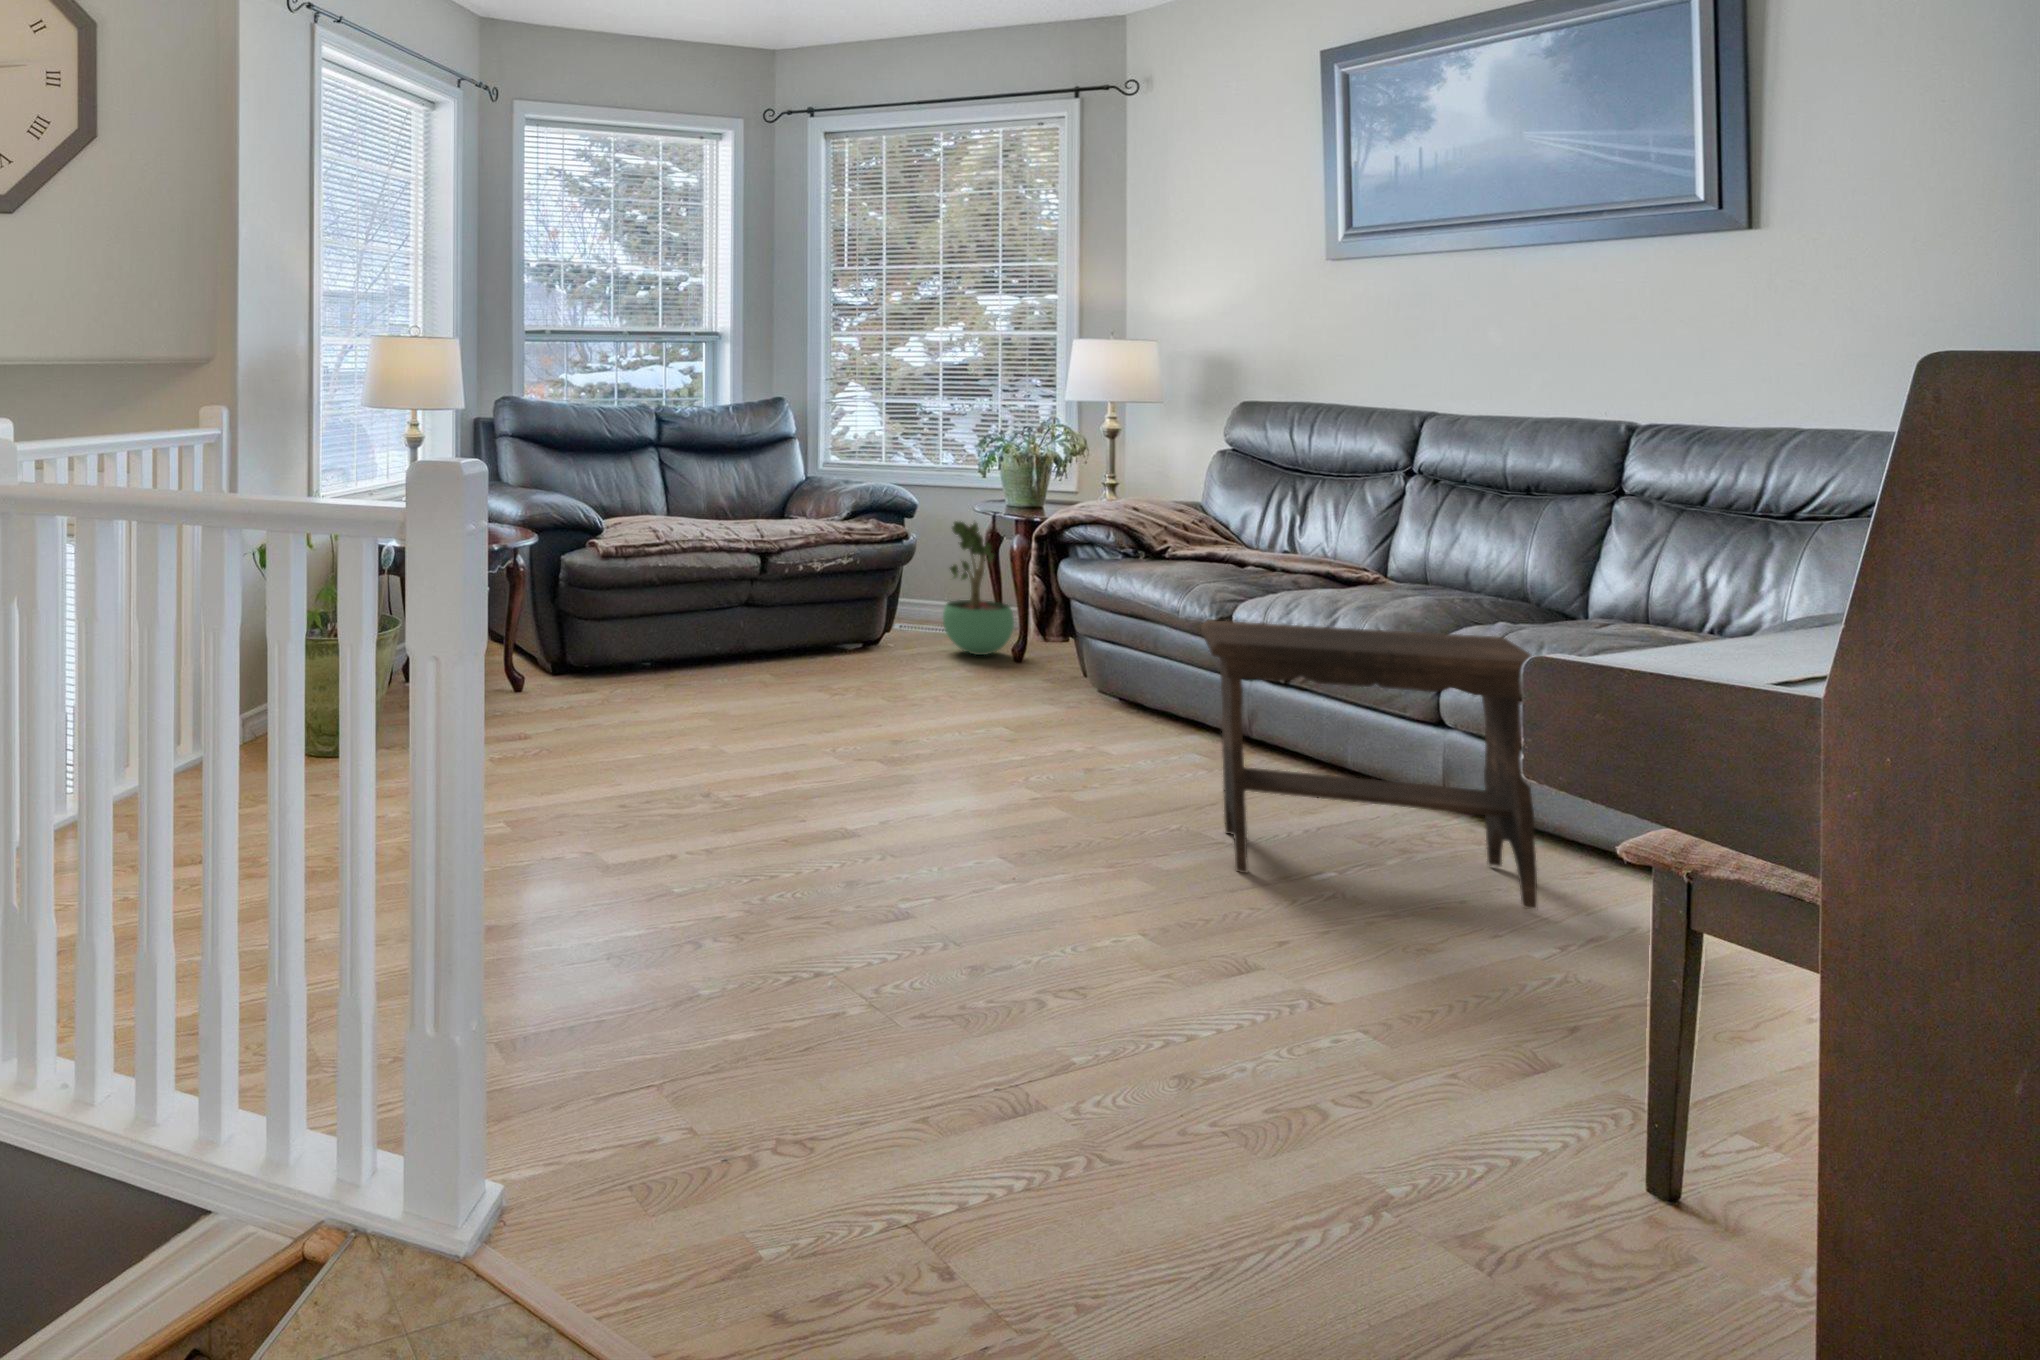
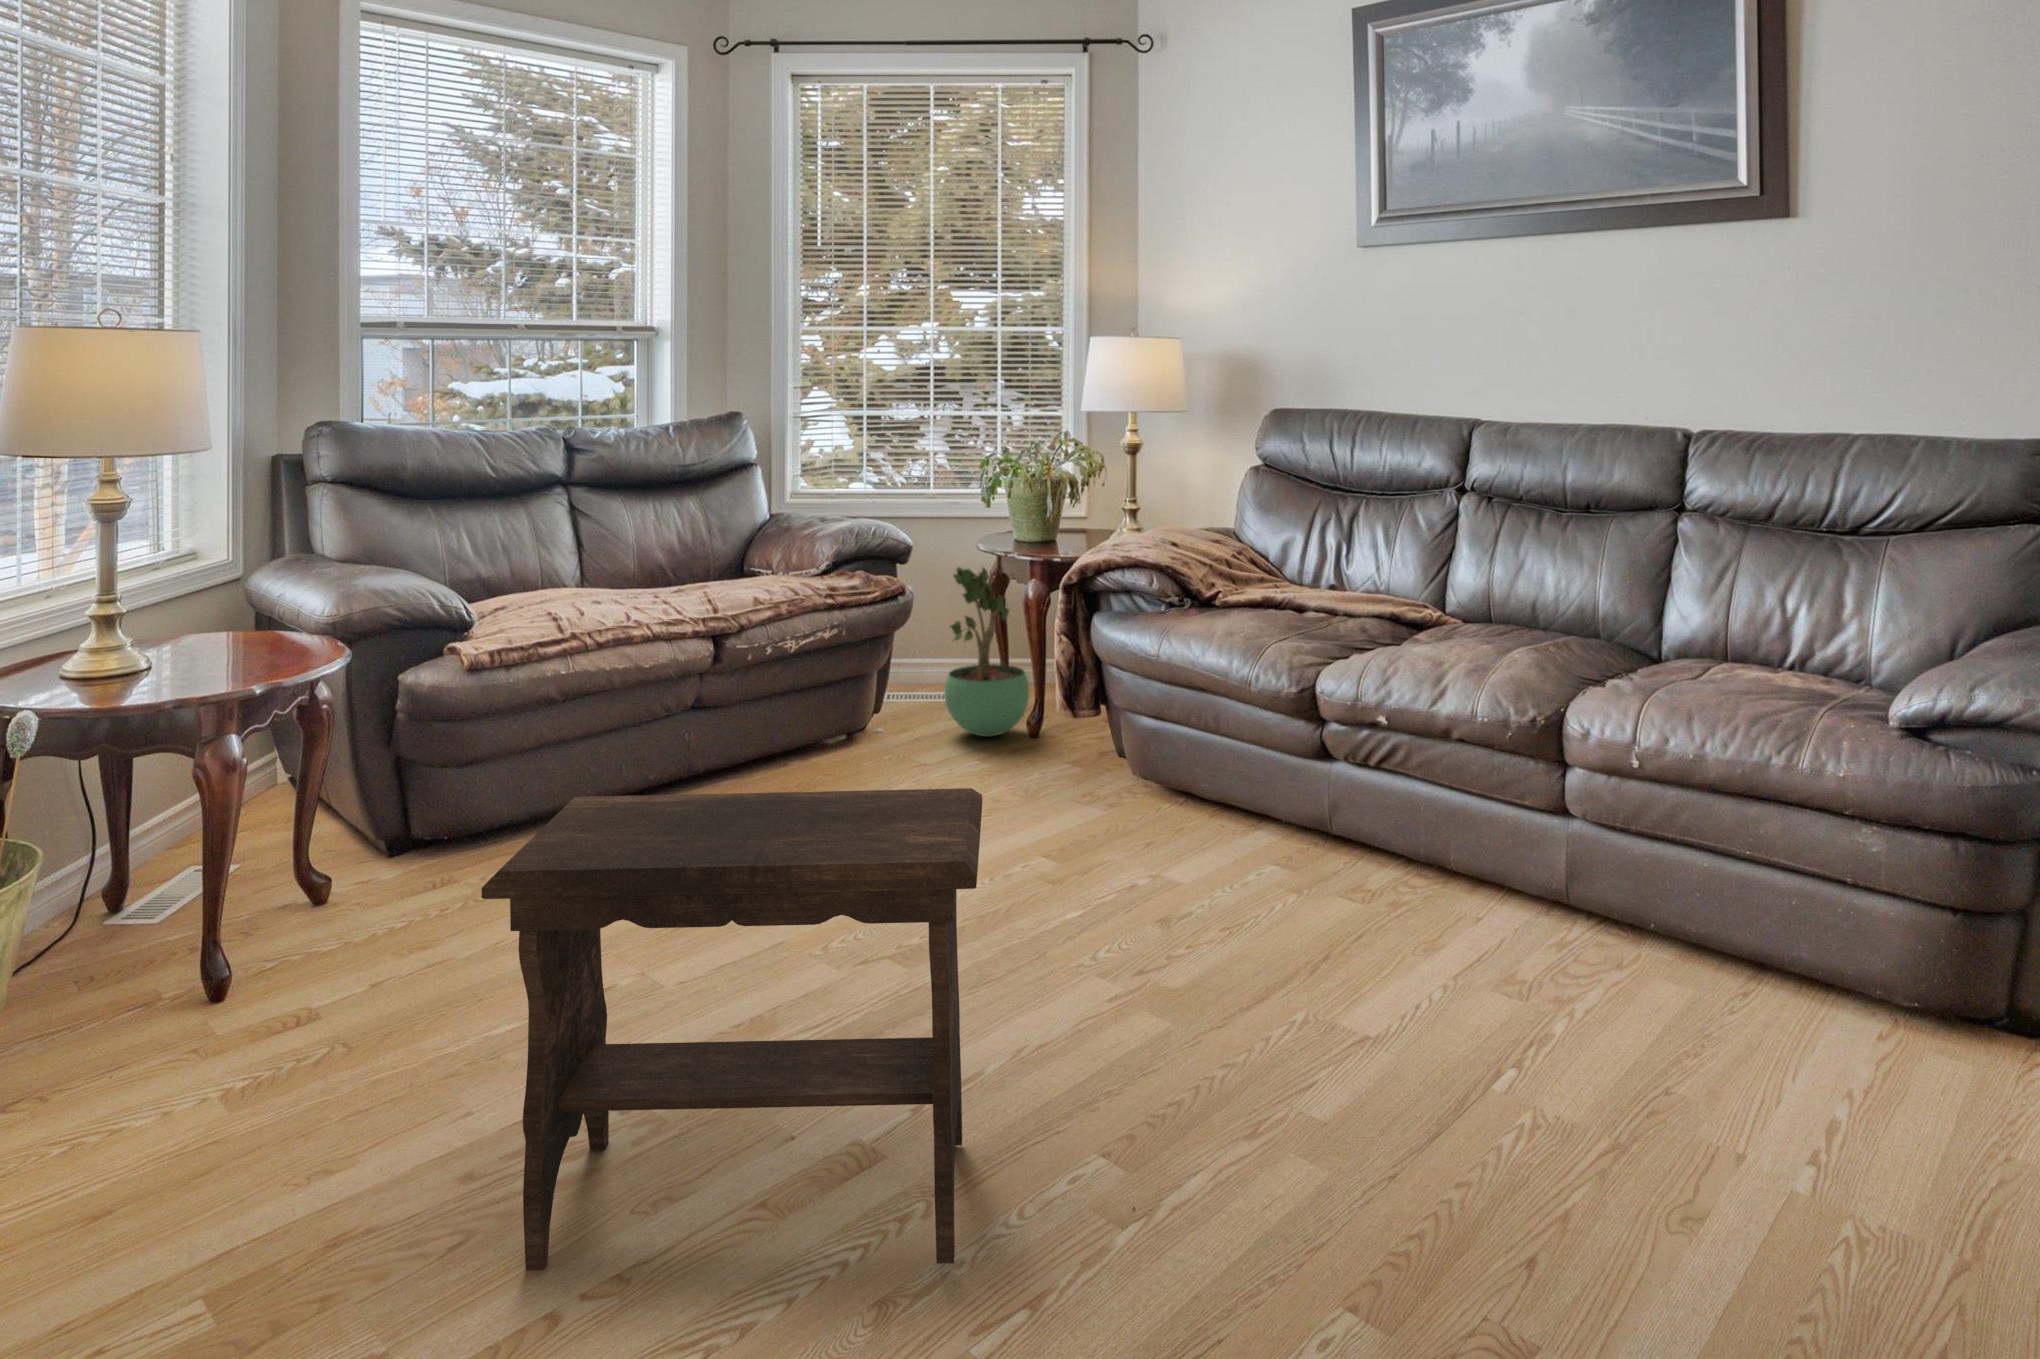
footstool: present [1200,620,1537,909] -> present [482,788,982,1271]

